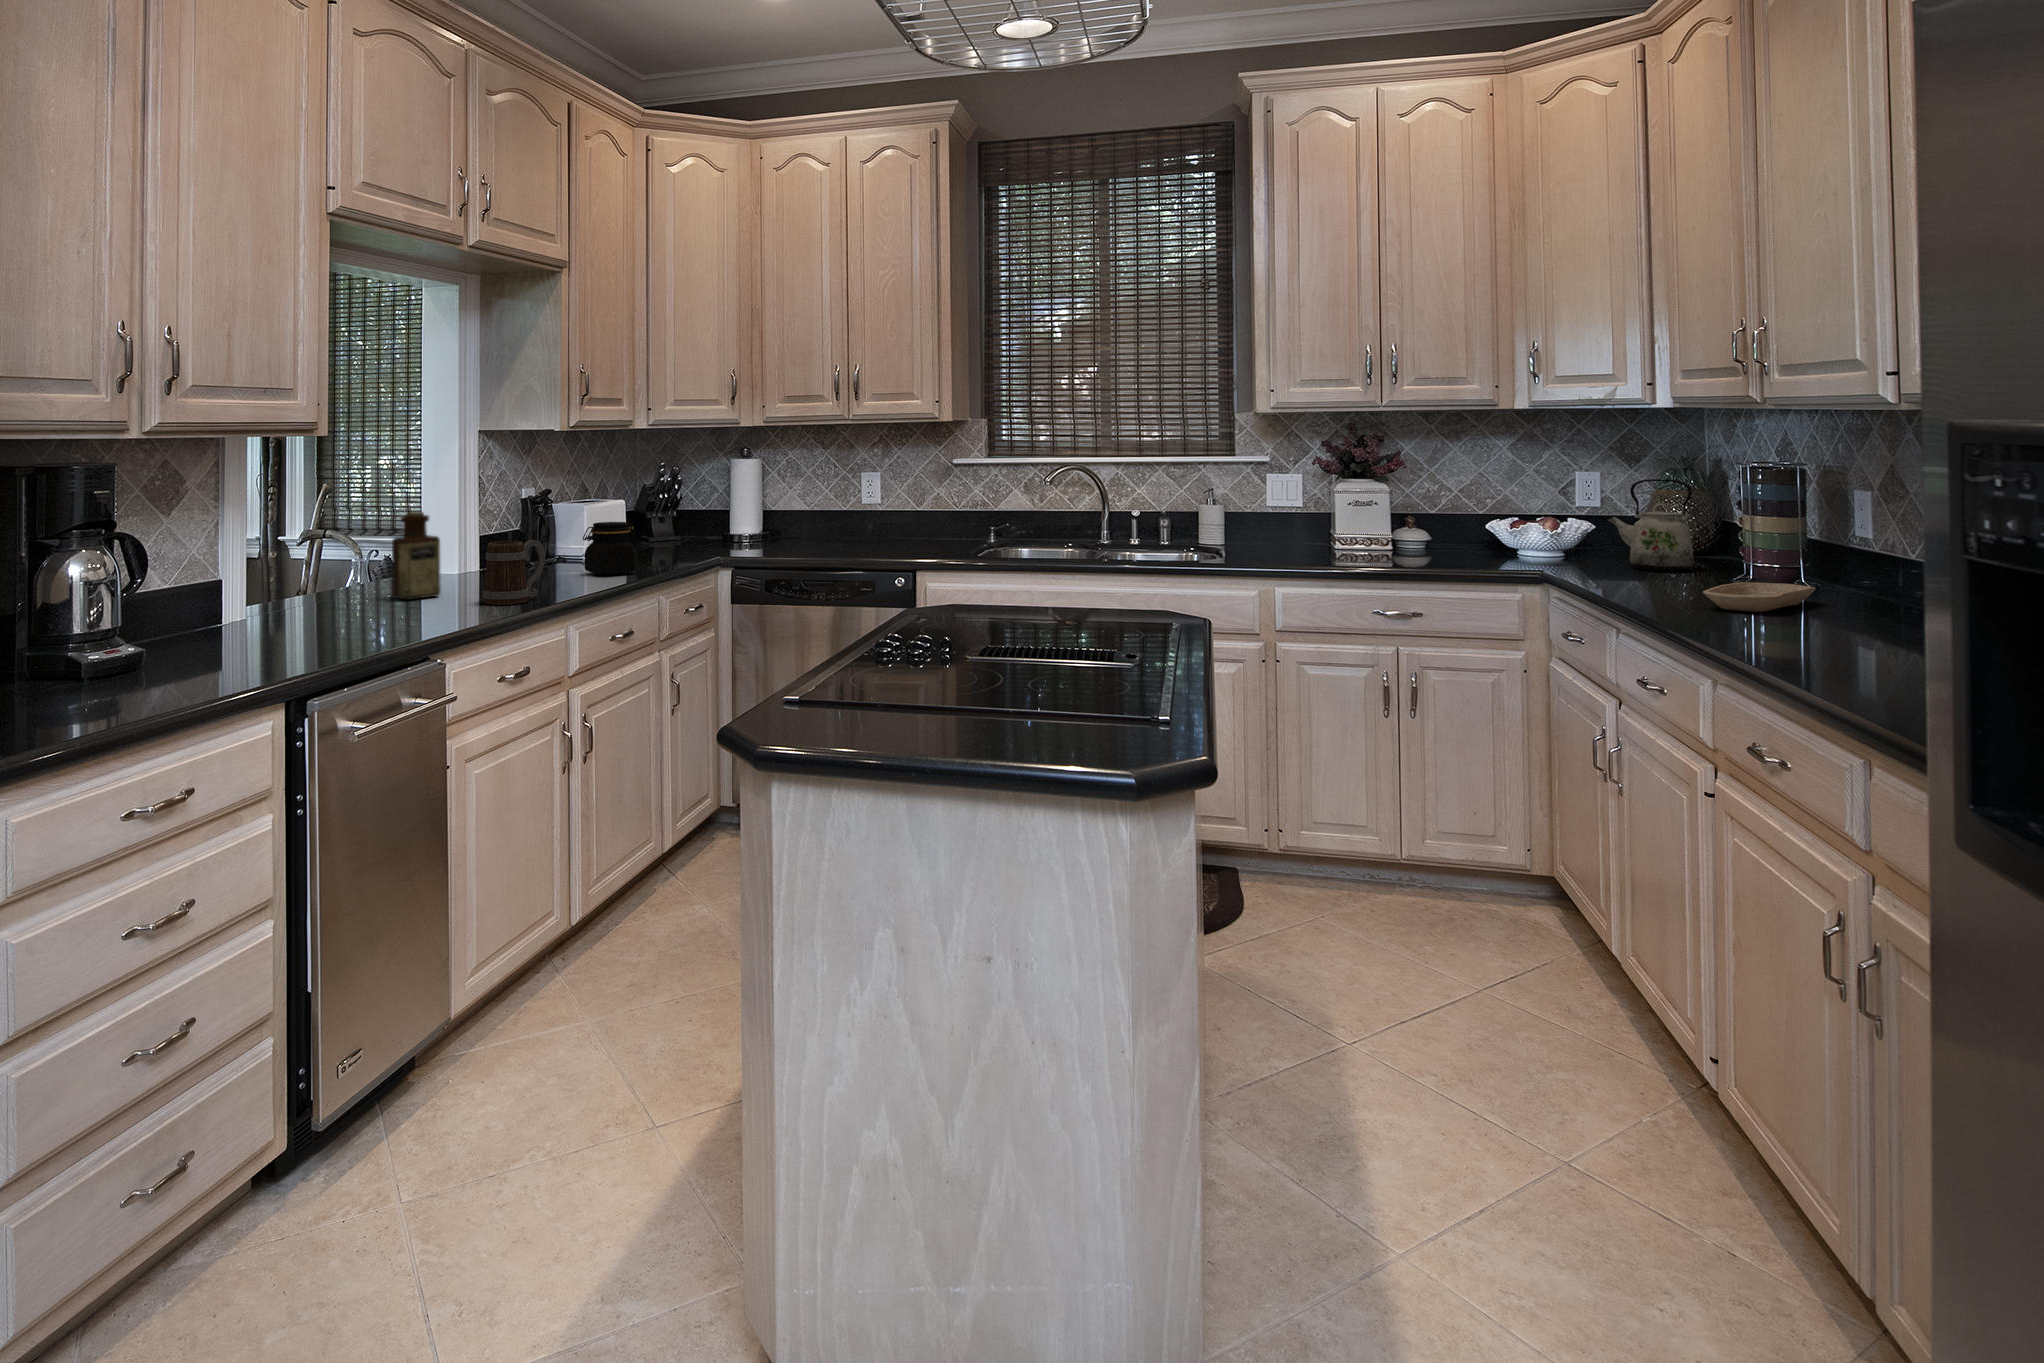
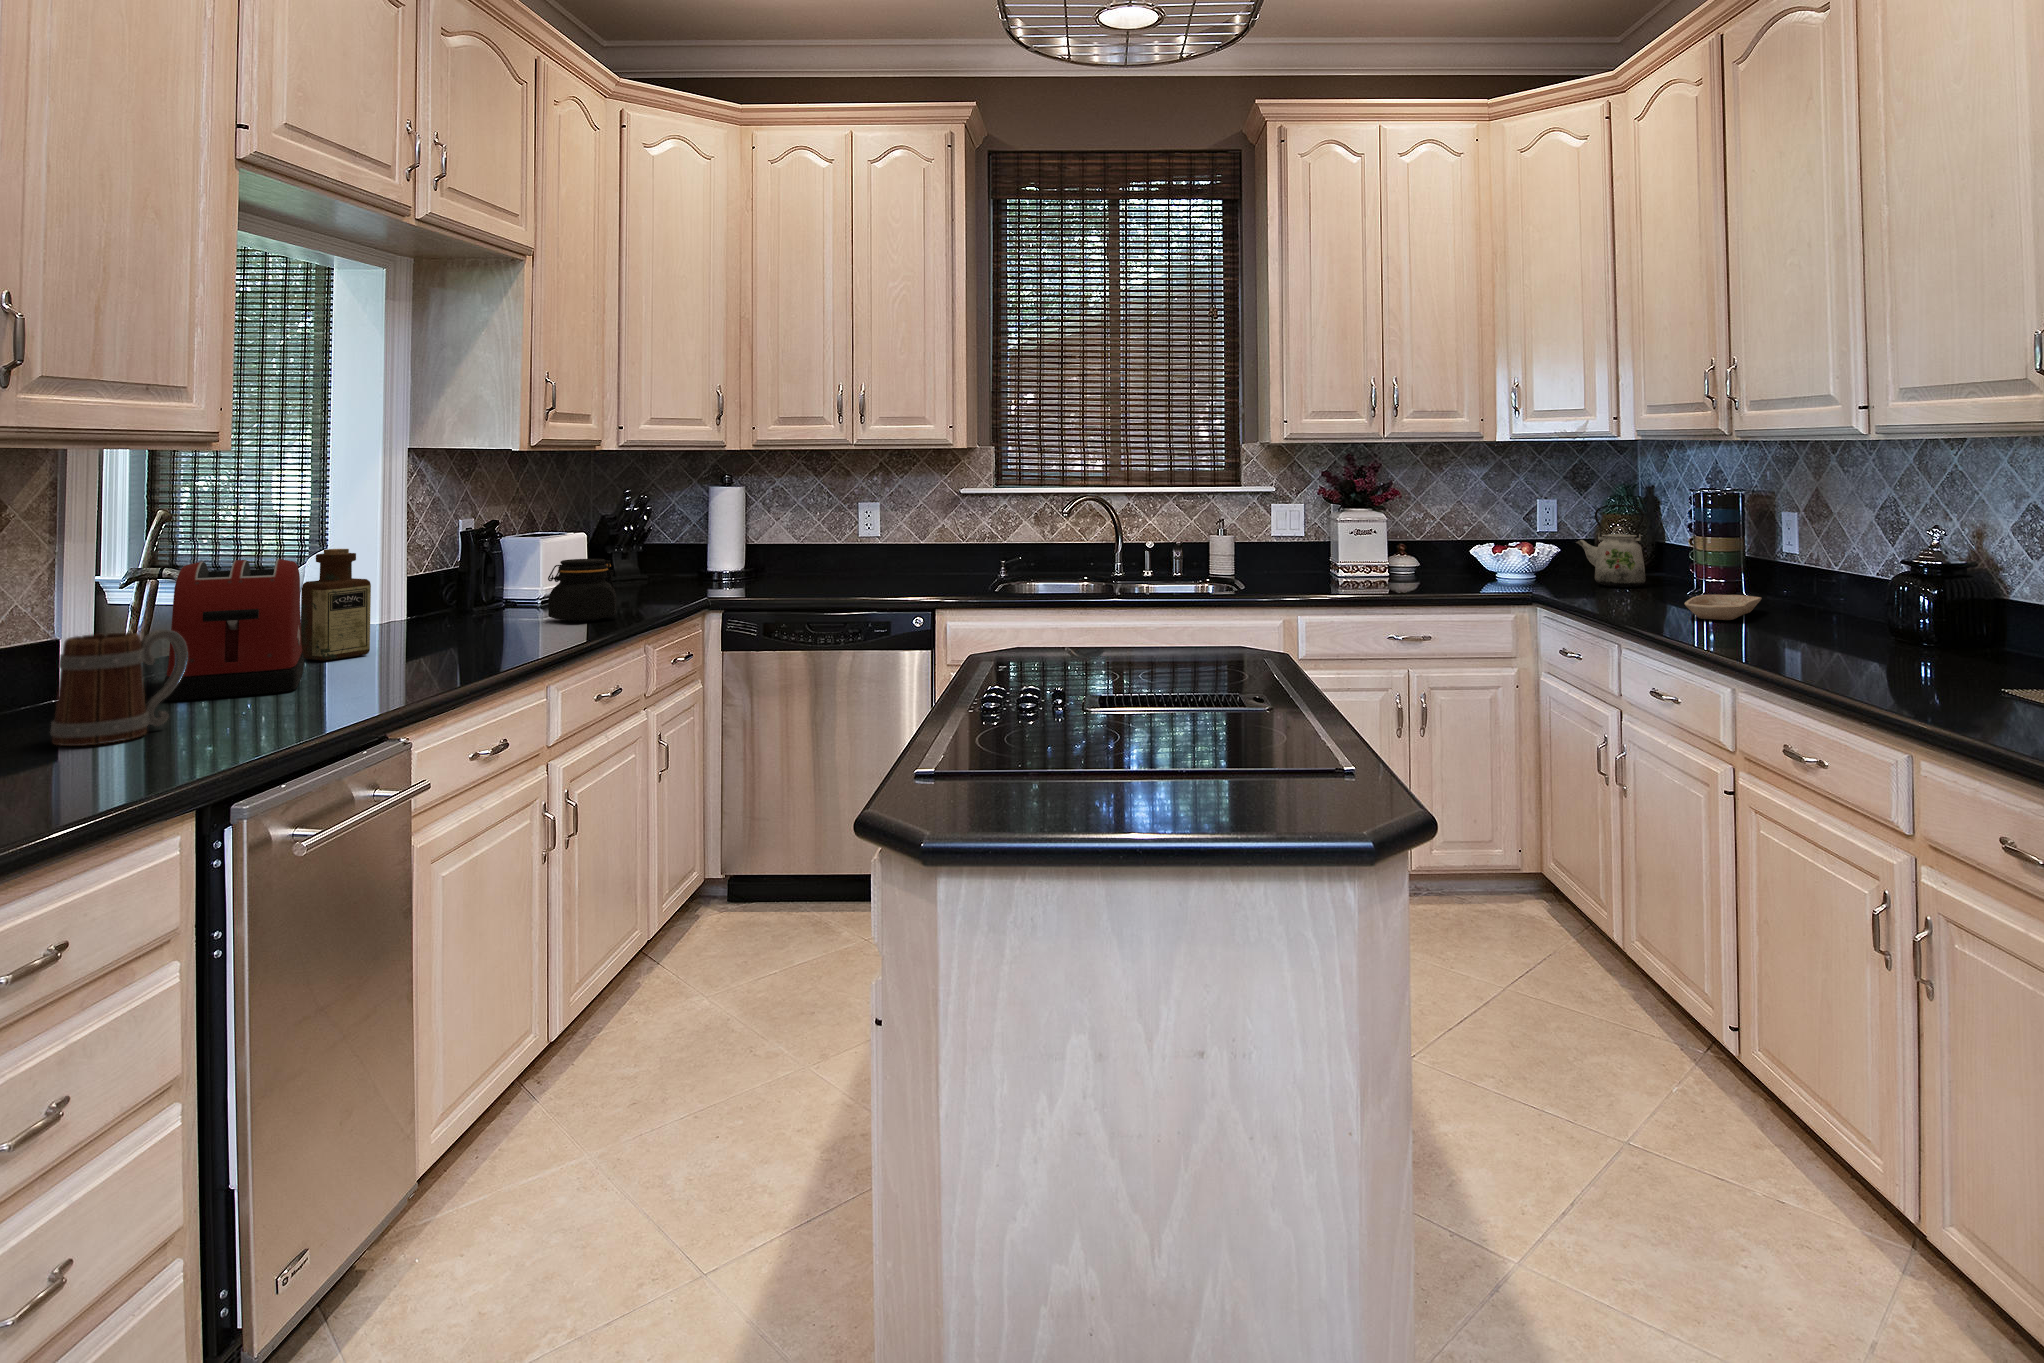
toaster: none [287,519,389,626] -> present [164,559,304,700]
mug: present [483,540,545,605] -> present [50,630,188,746]

